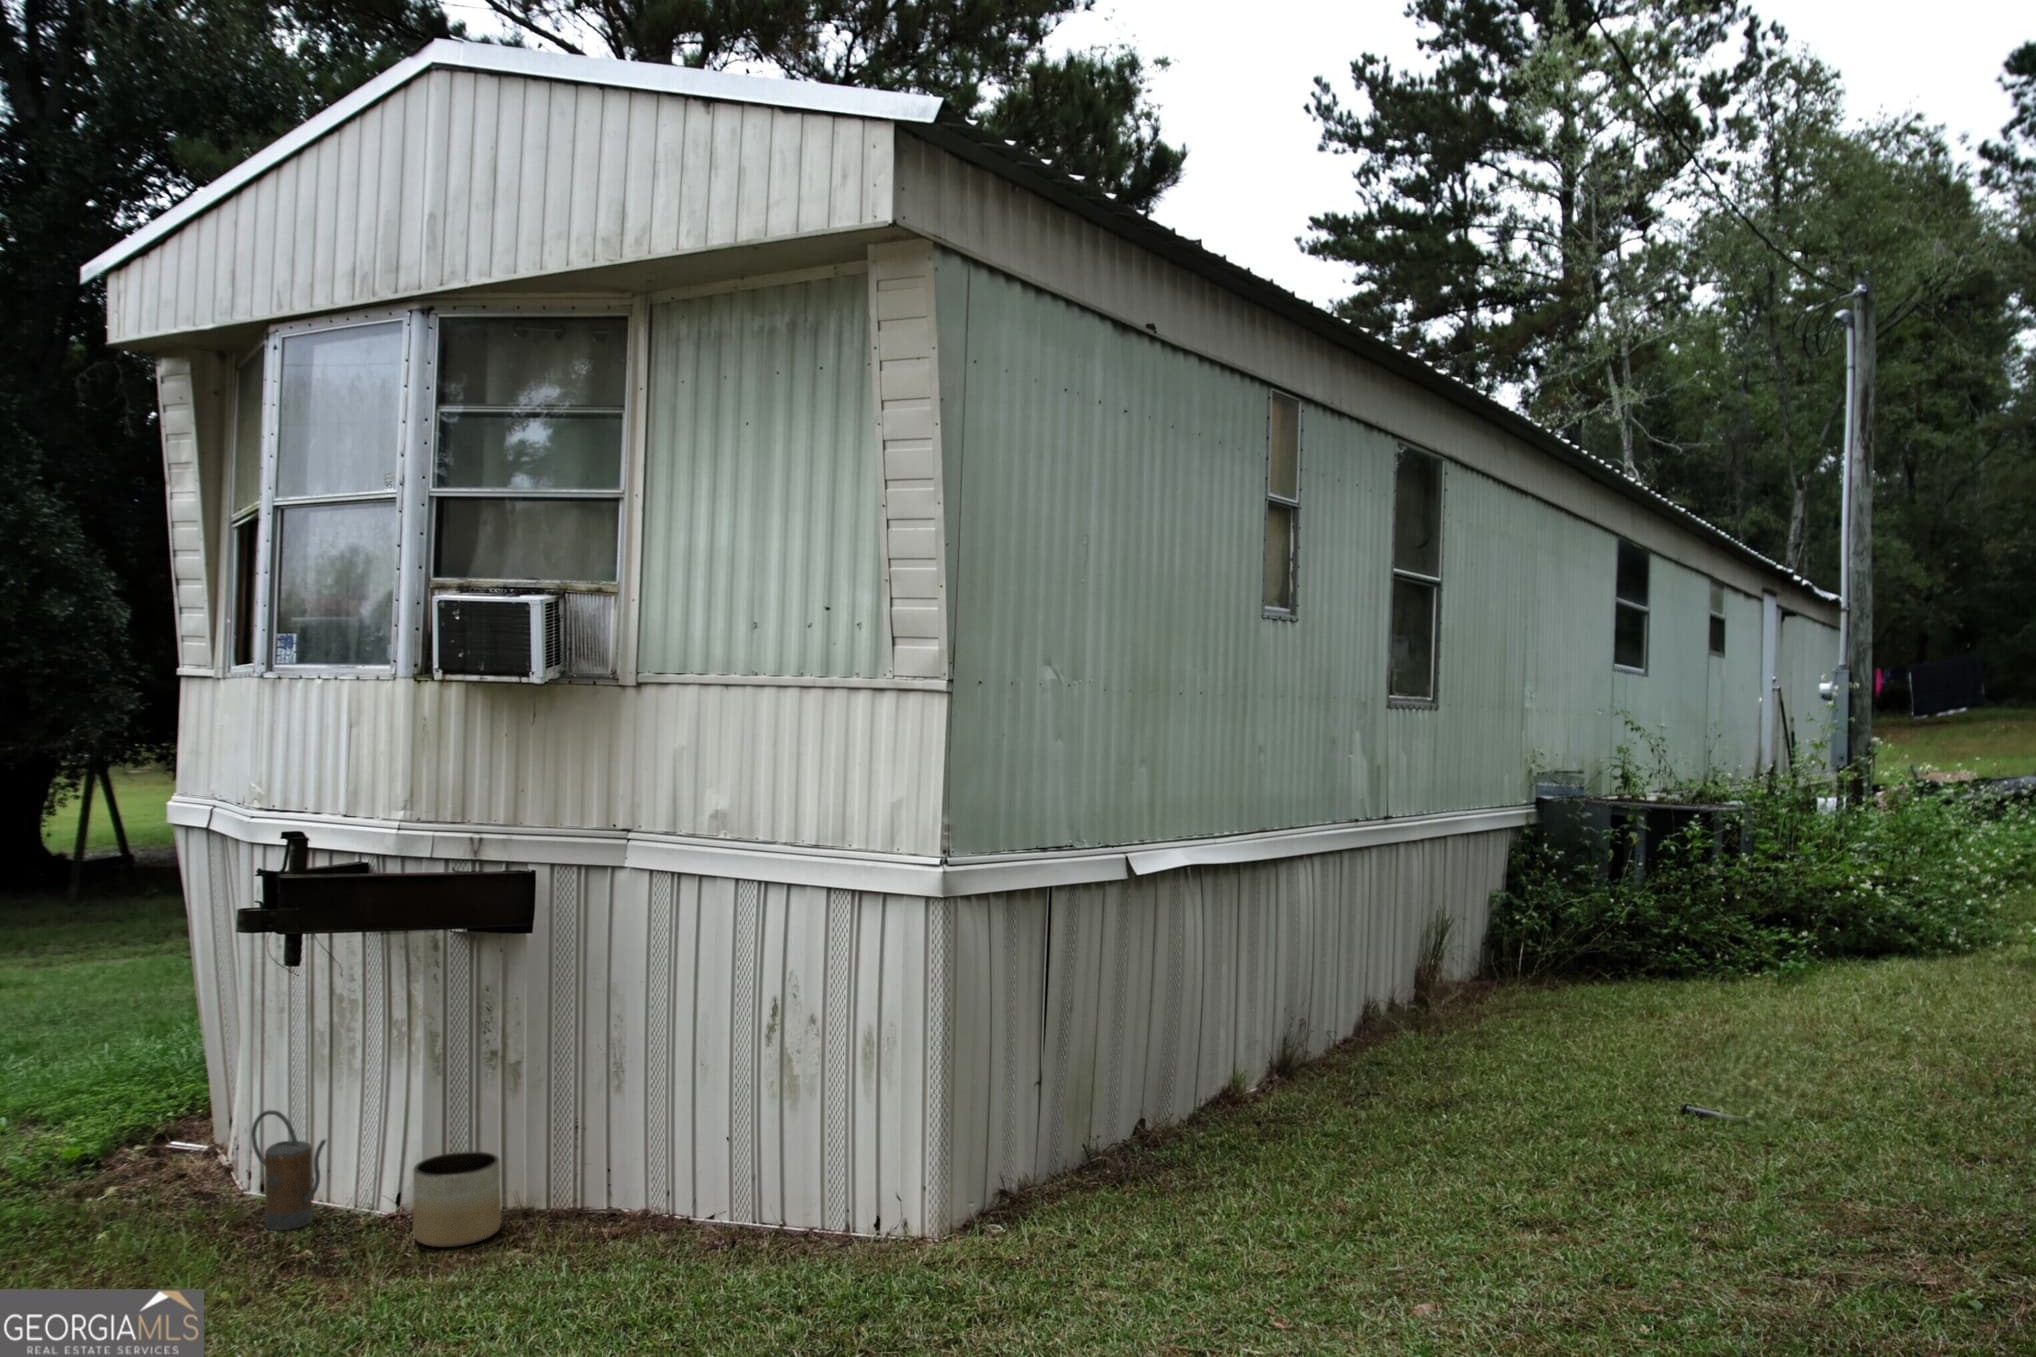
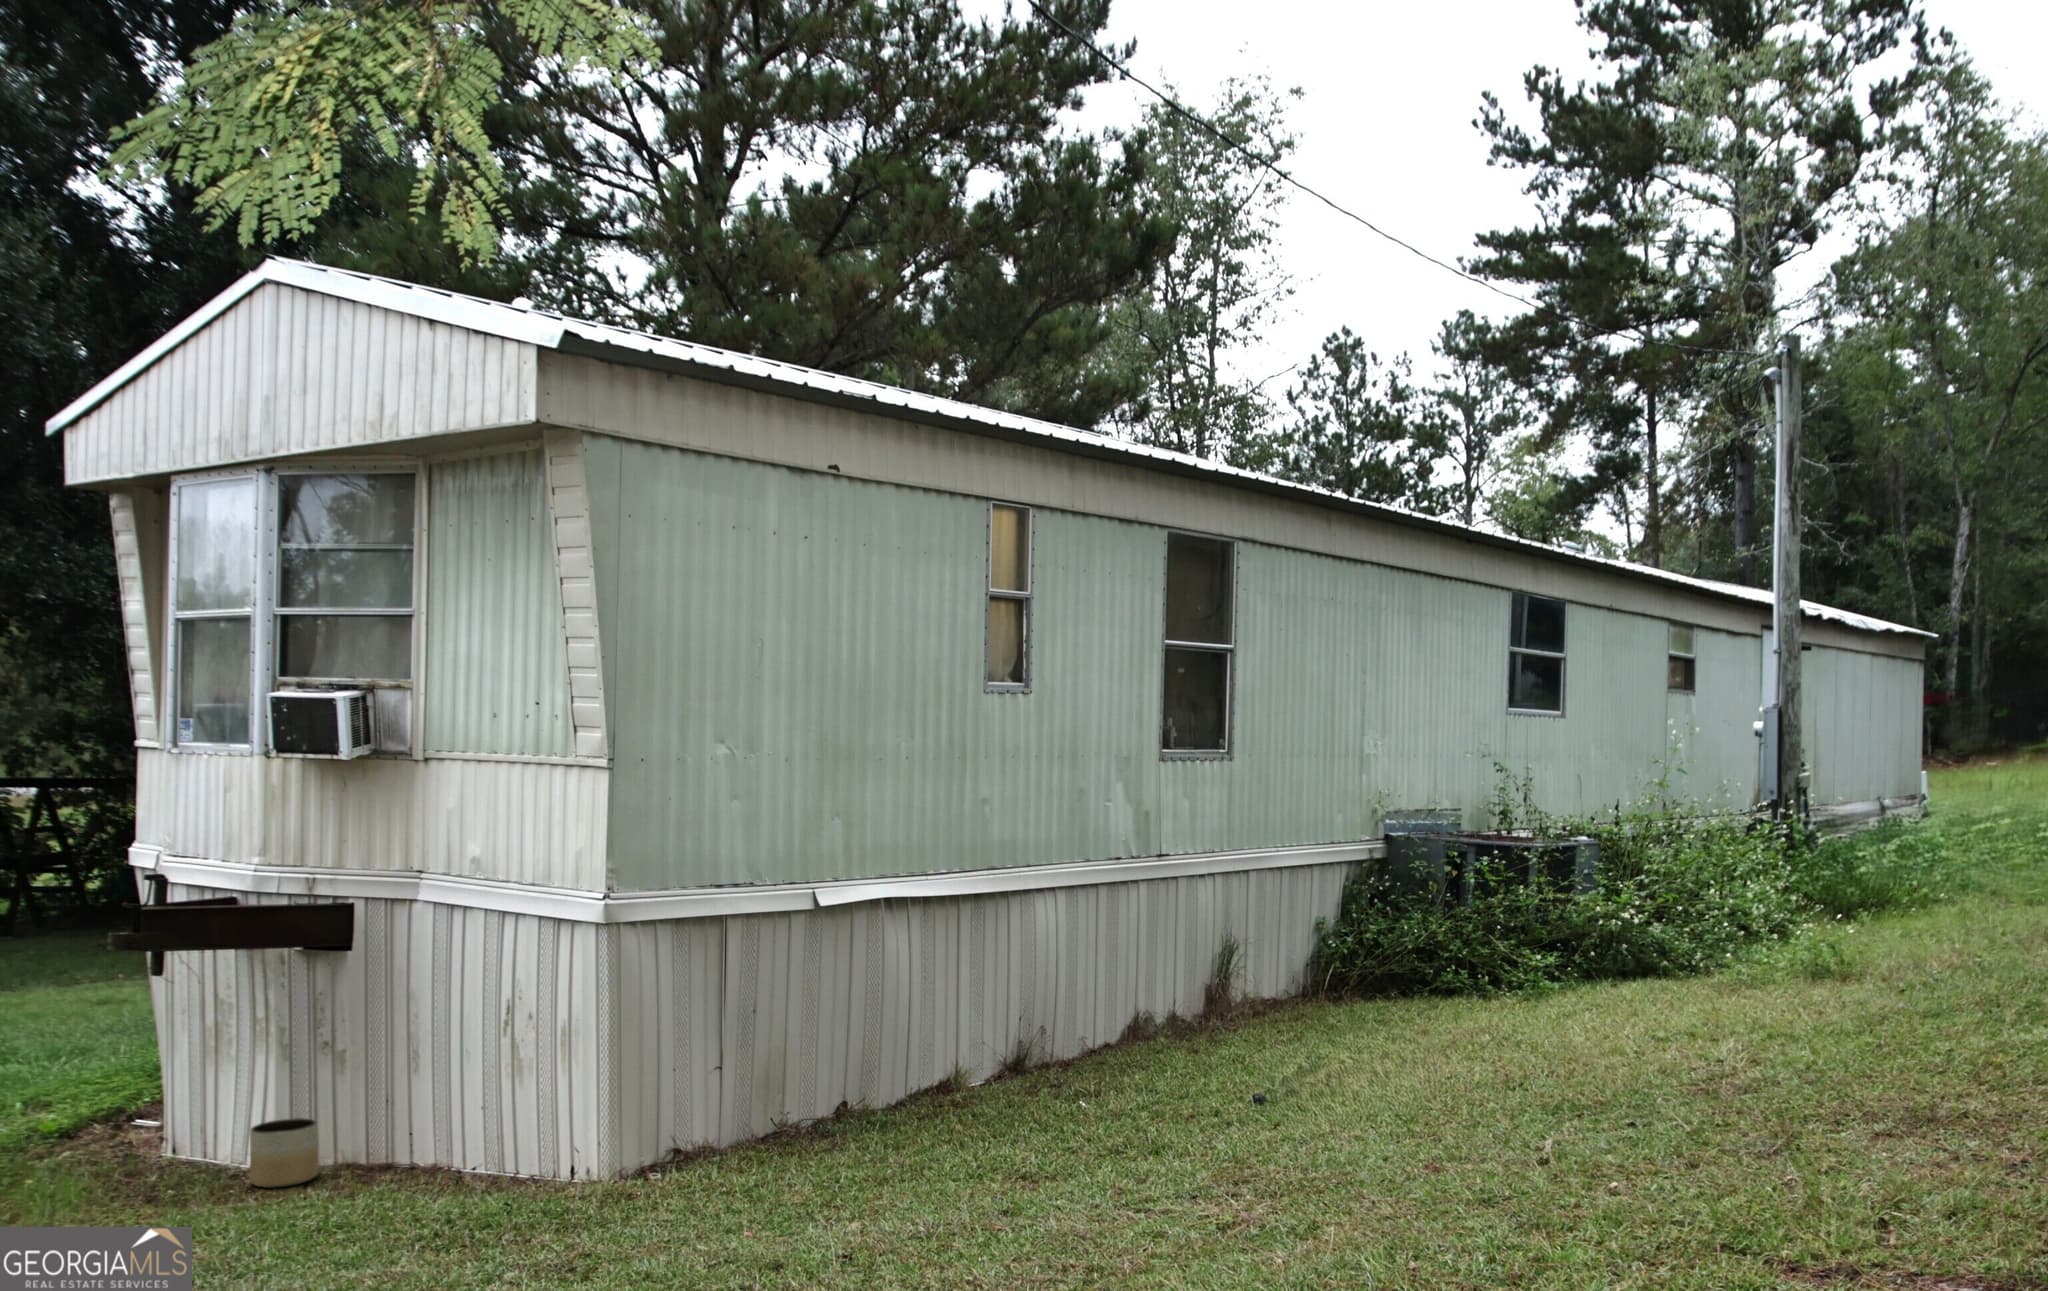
watering can: present [251,1110,326,1230] -> none [154,1084,200,1174]

